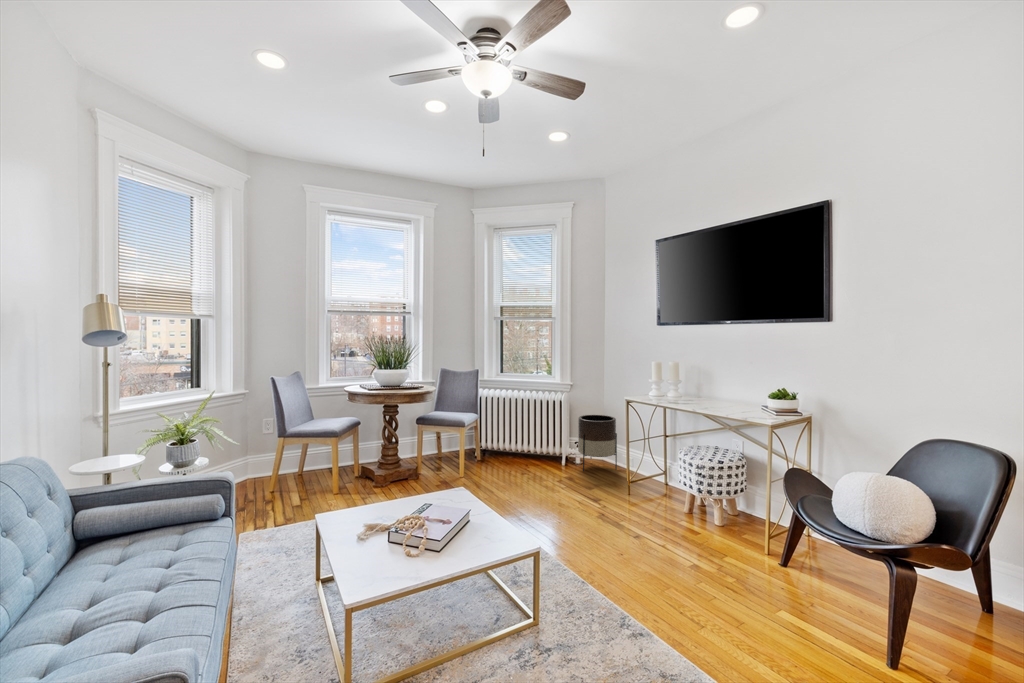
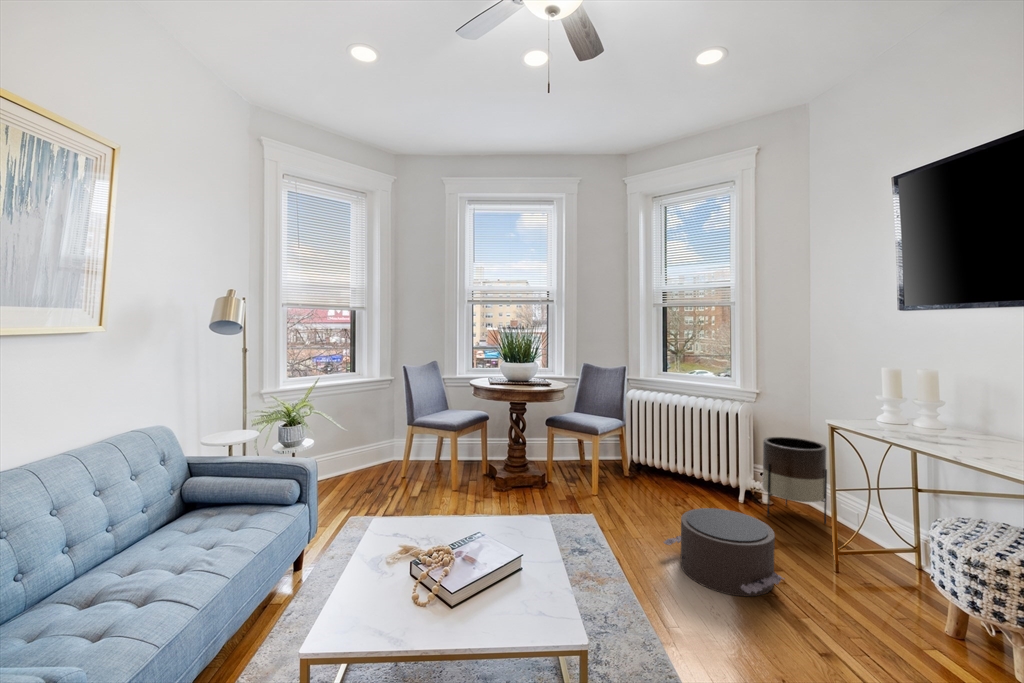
pouf: none [532,466,610,518] -> present [664,508,784,596]

